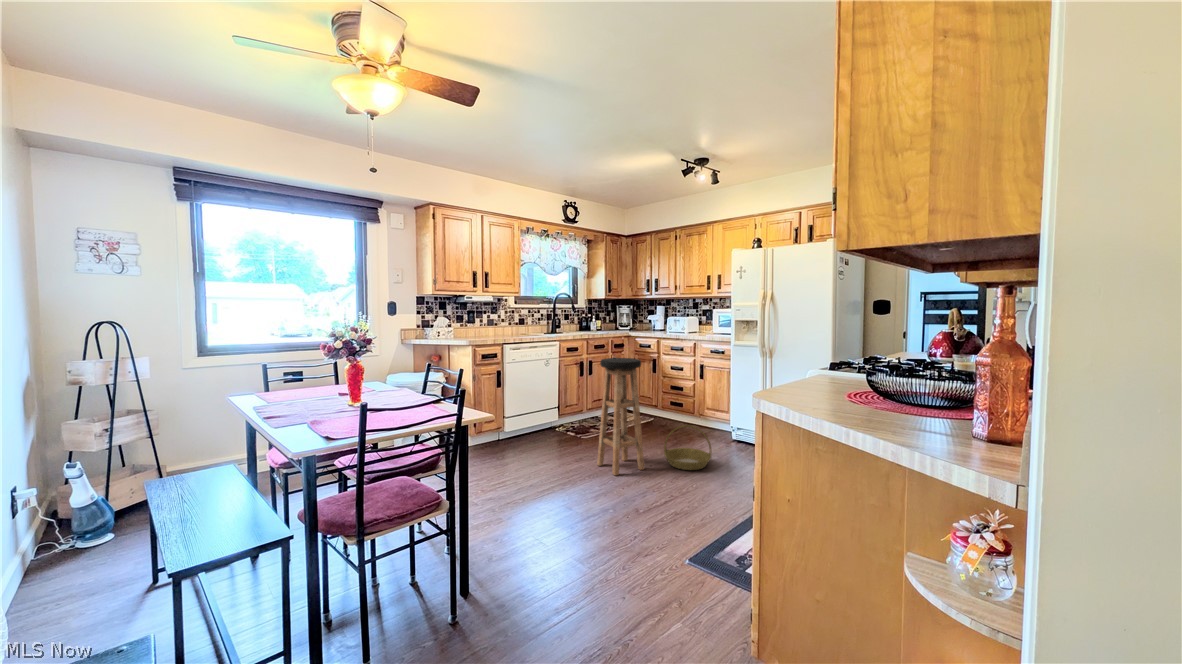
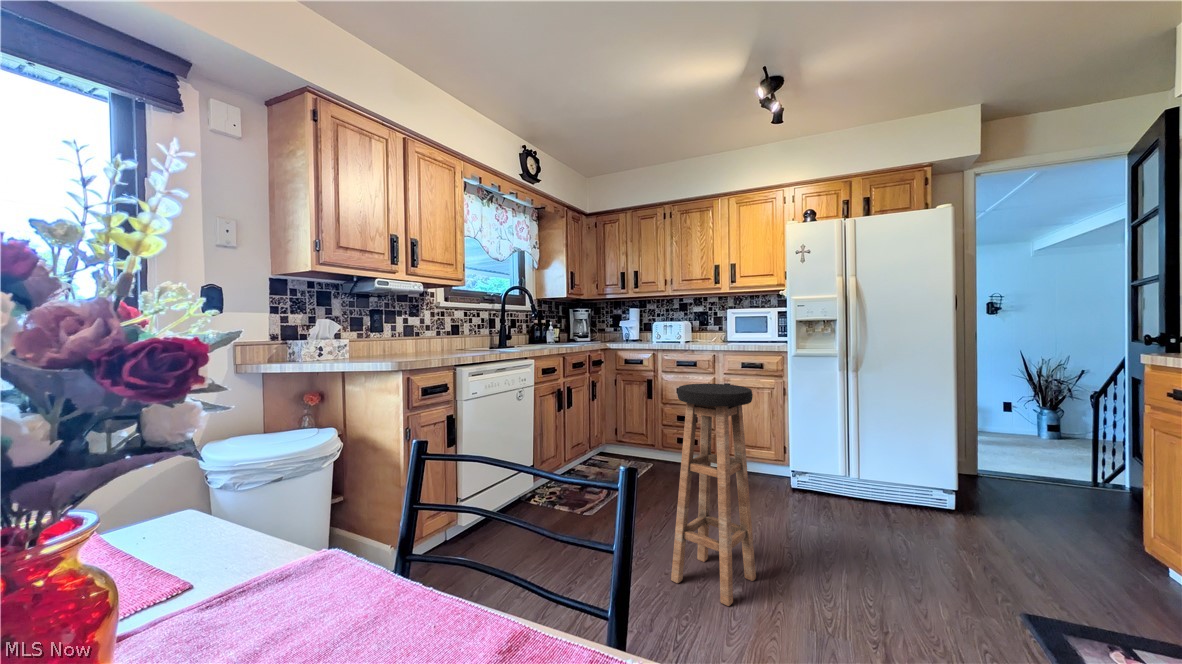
basket: present [664,425,711,470] -> none [762,488,845,567]

